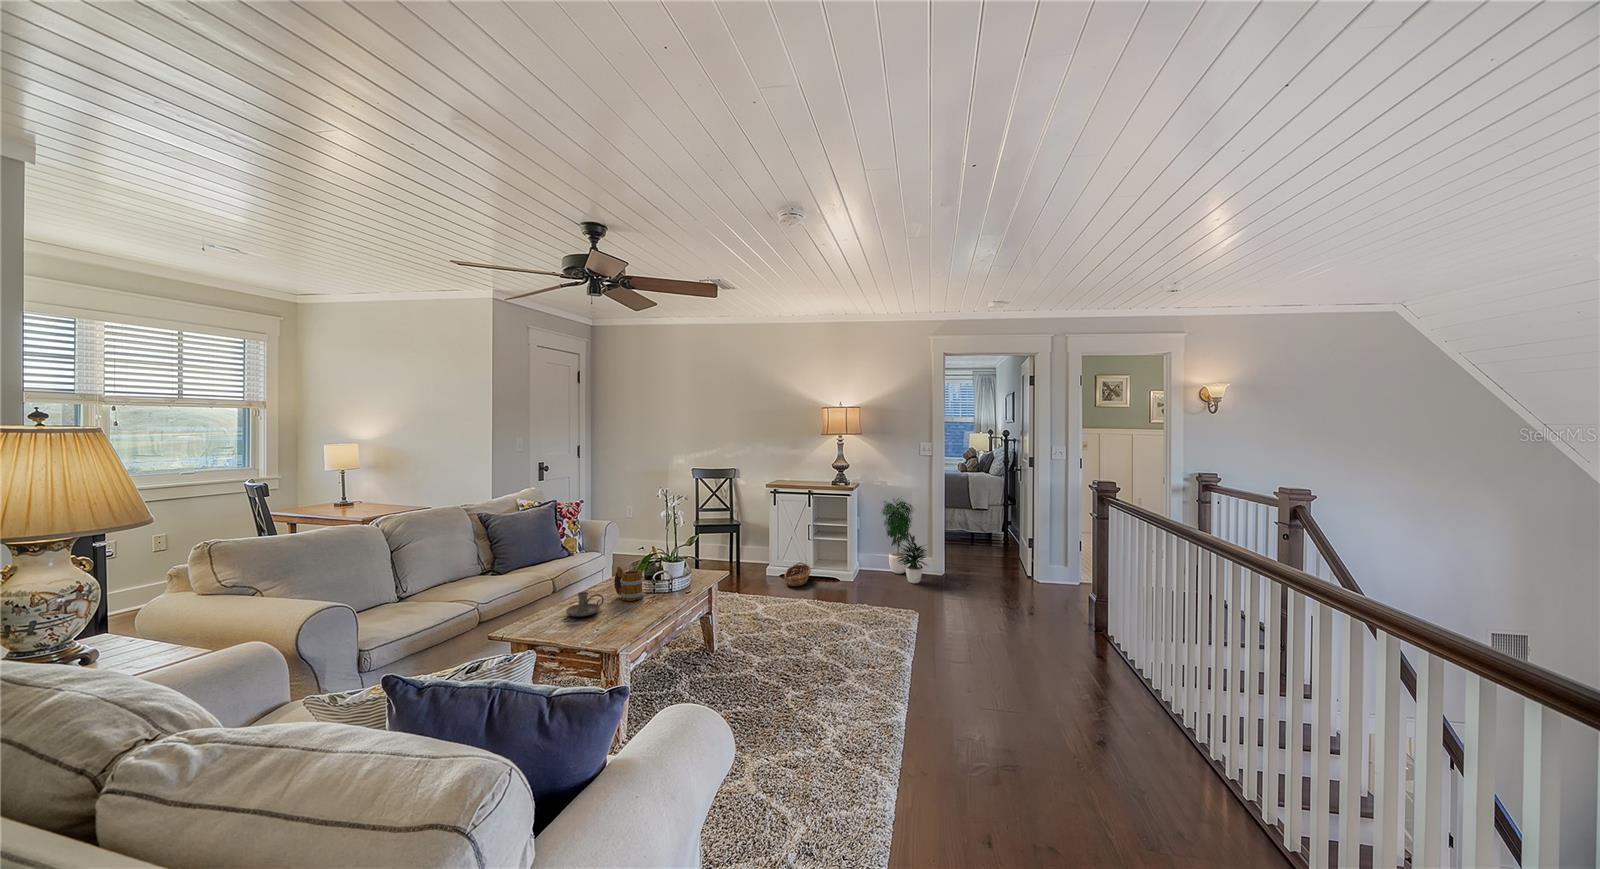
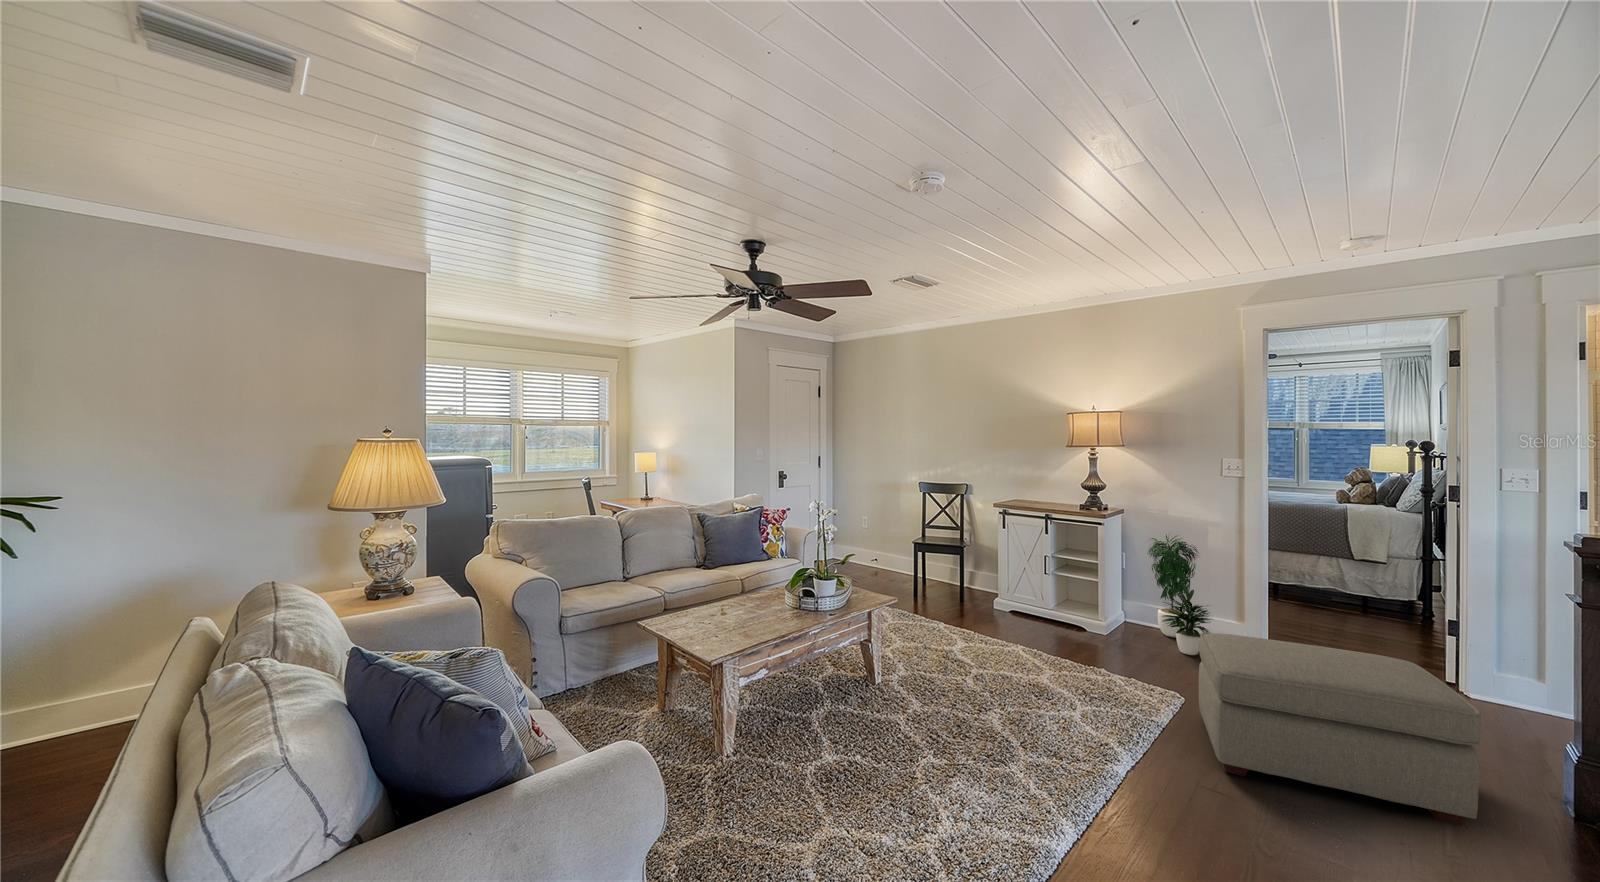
ottoman: none [941,557,1089,649] -> present [1199,633,1482,826]
basket: present [785,562,811,586] -> none [994,598,1045,634]
mug: present [614,567,643,601] -> none [764,579,789,616]
candle holder: present [566,592,604,617] -> none [708,600,746,624]

